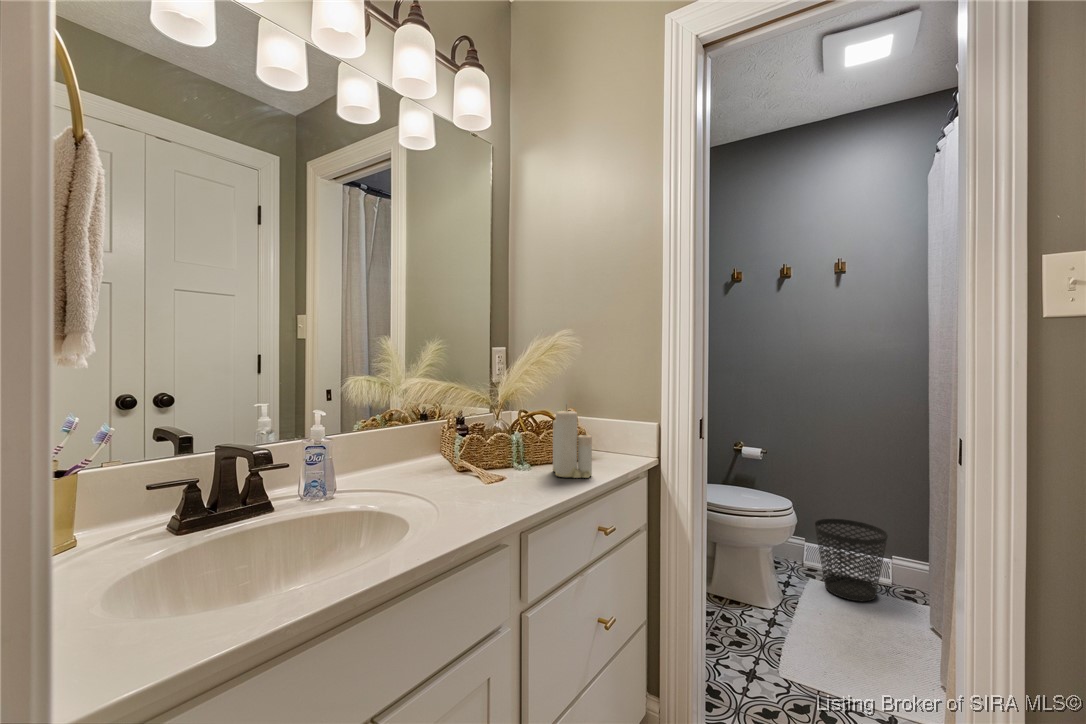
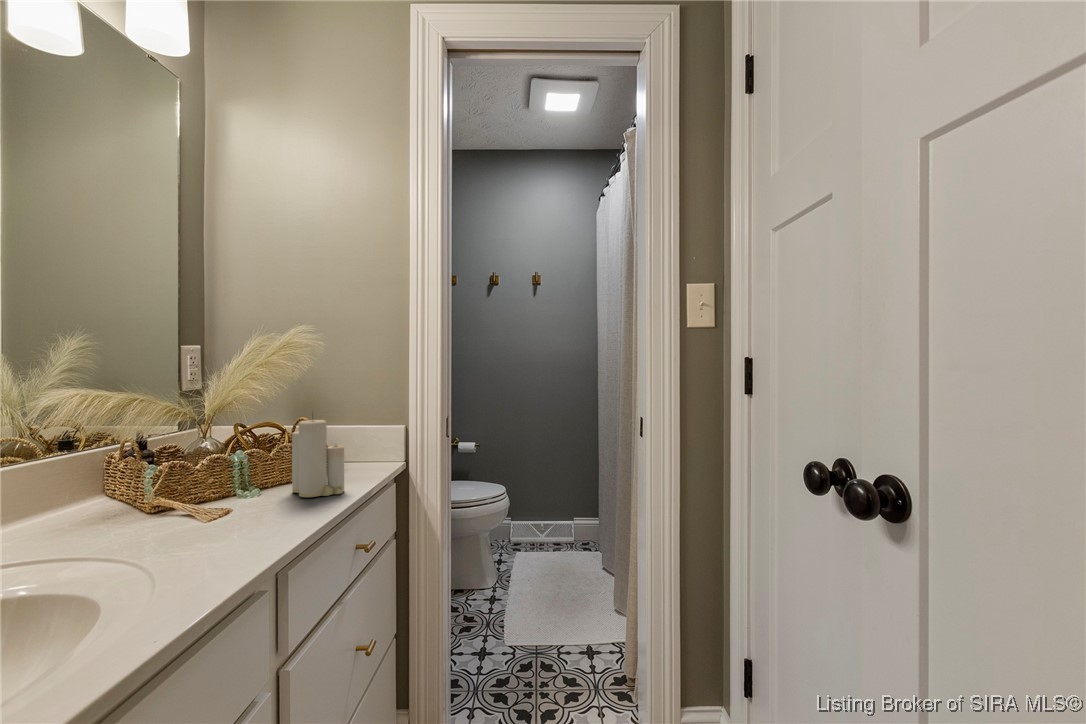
wastebasket: present [815,519,888,601] -> none [520,495,573,562]

